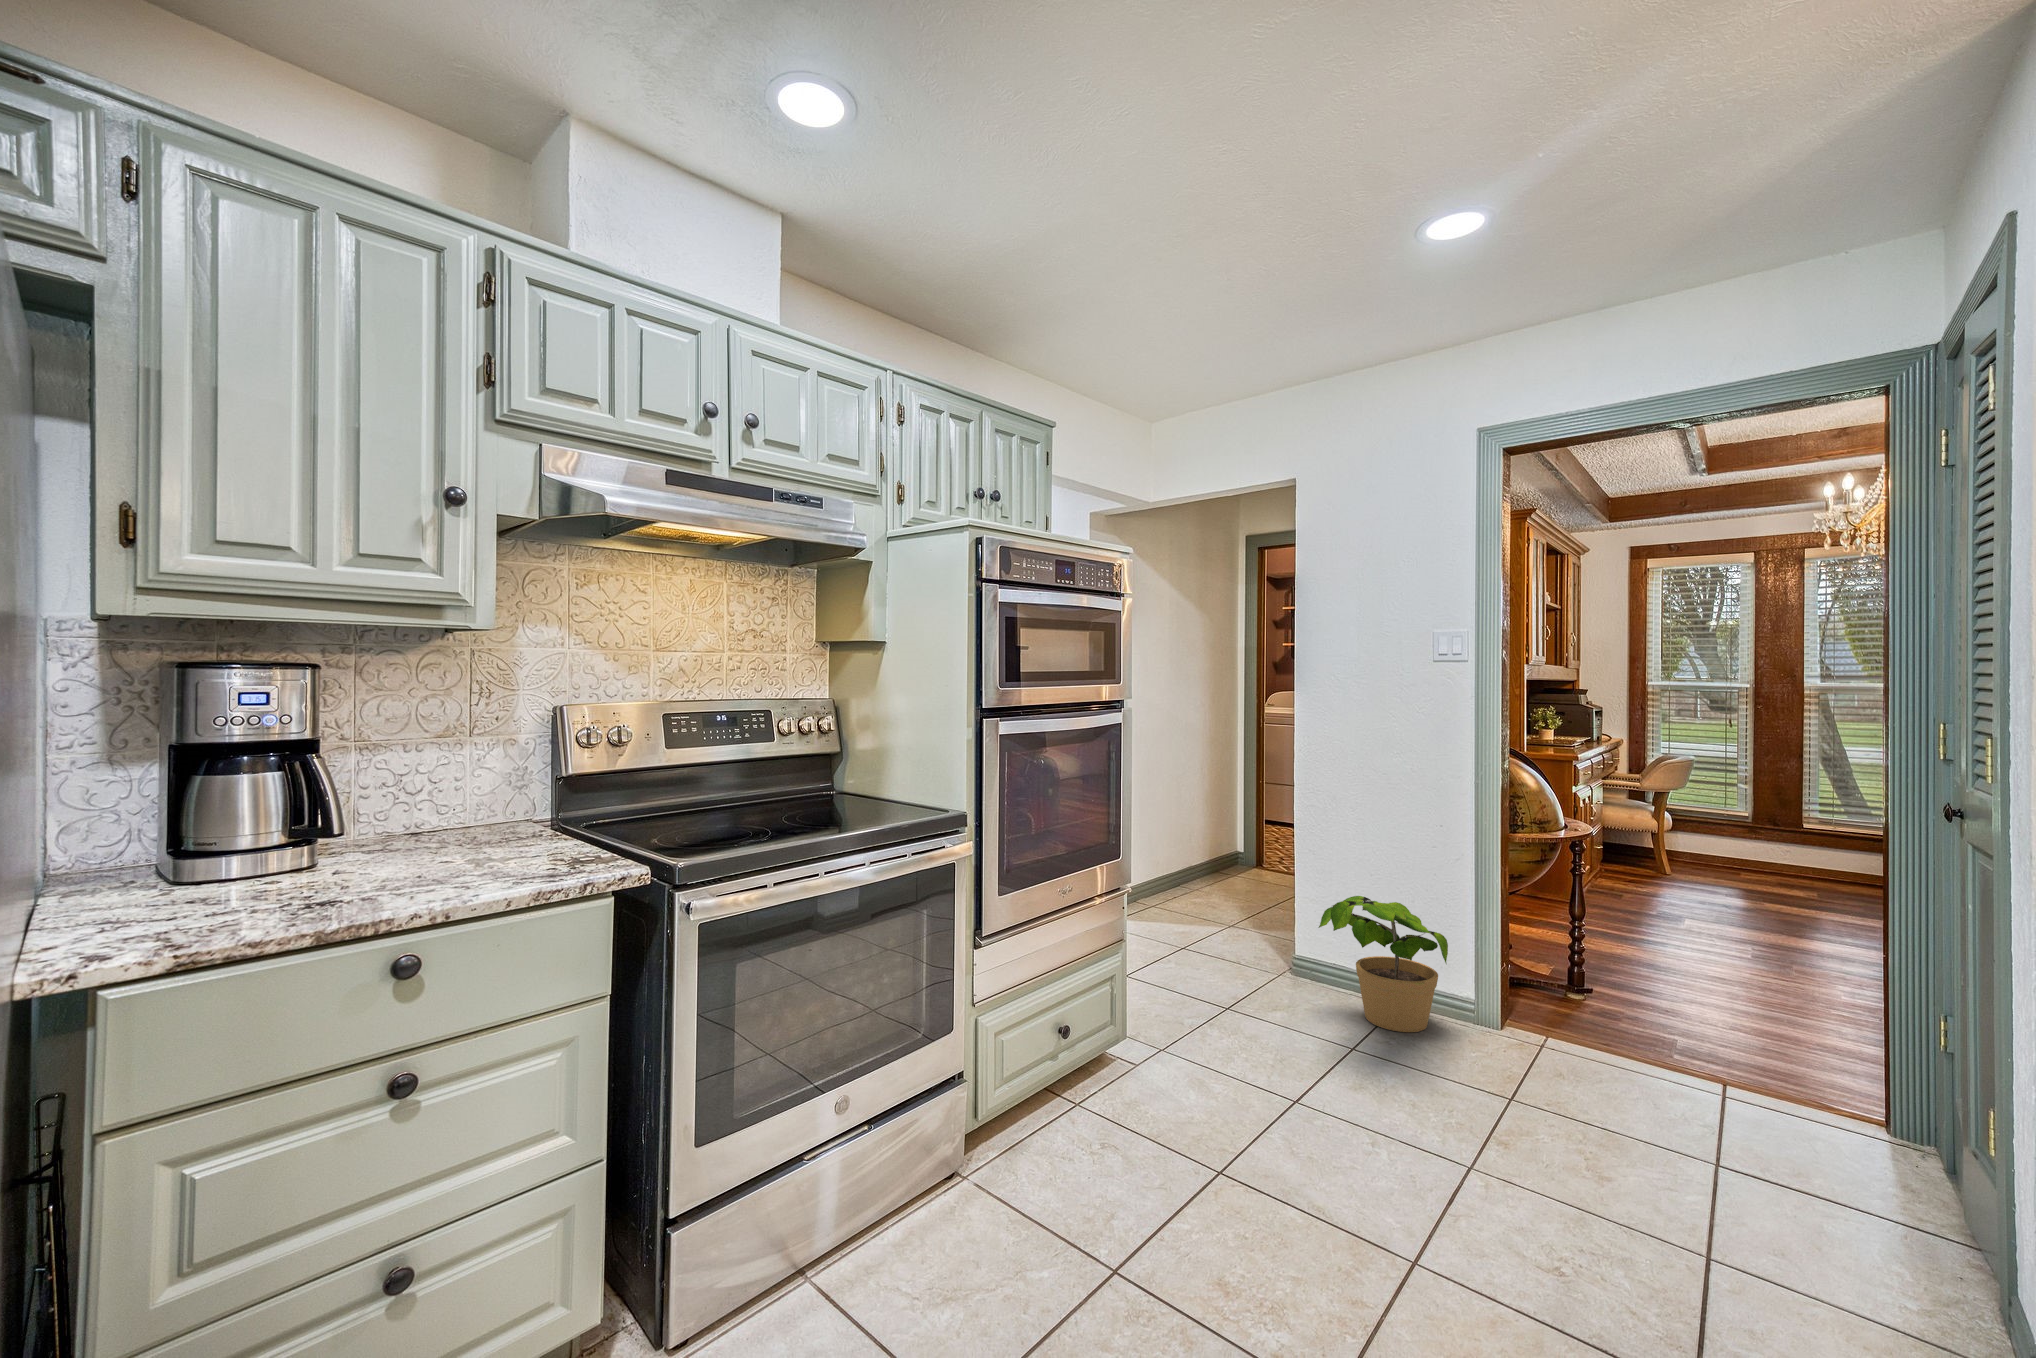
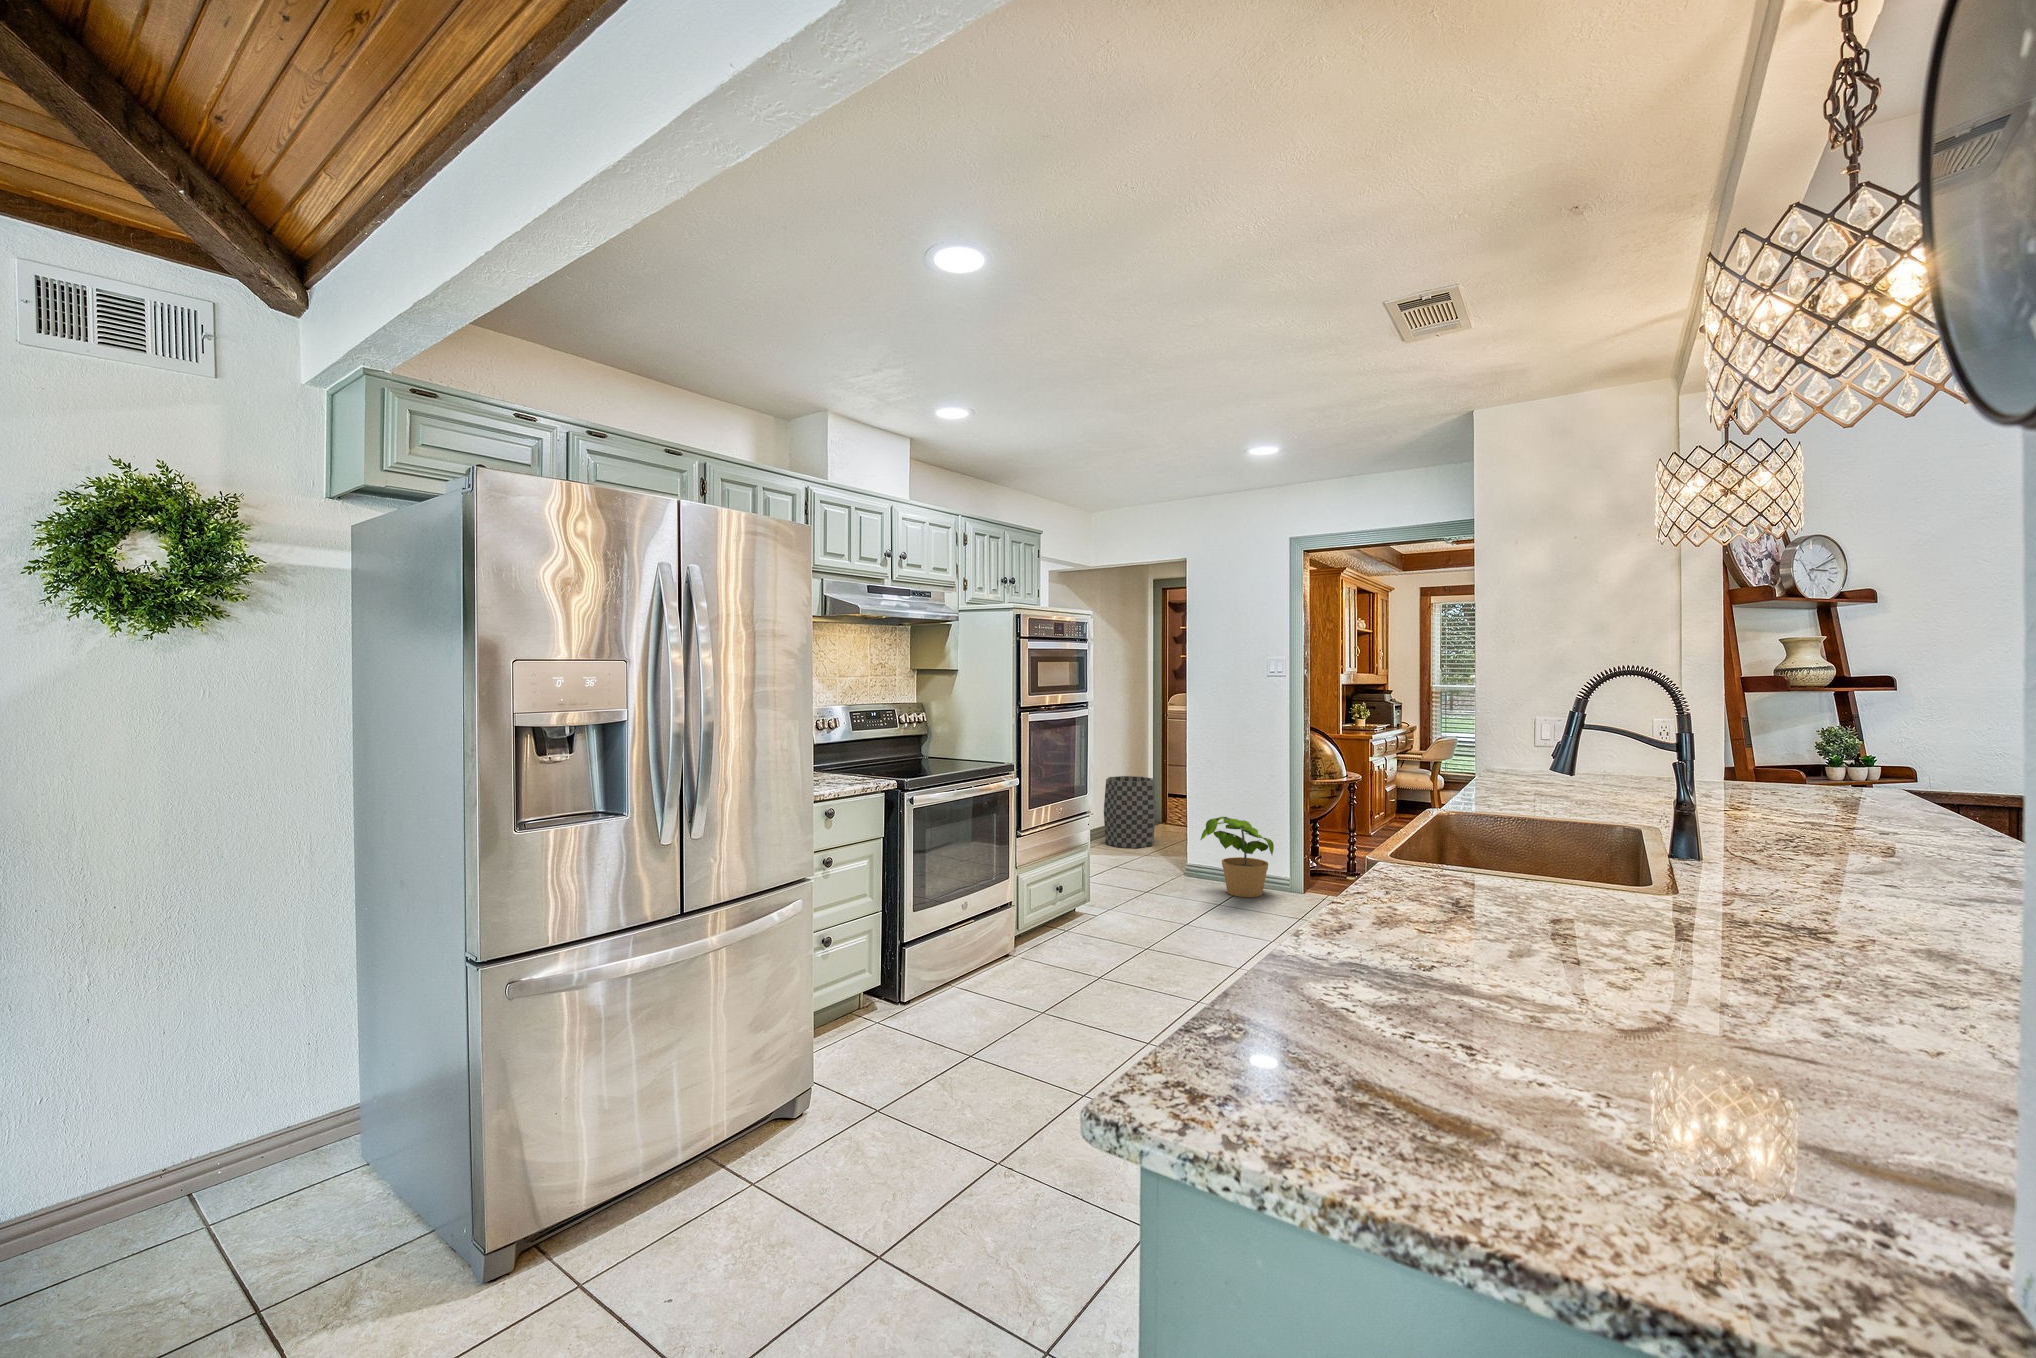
trash can: none [1173,805,1249,912] -> present [1104,776,1156,848]

